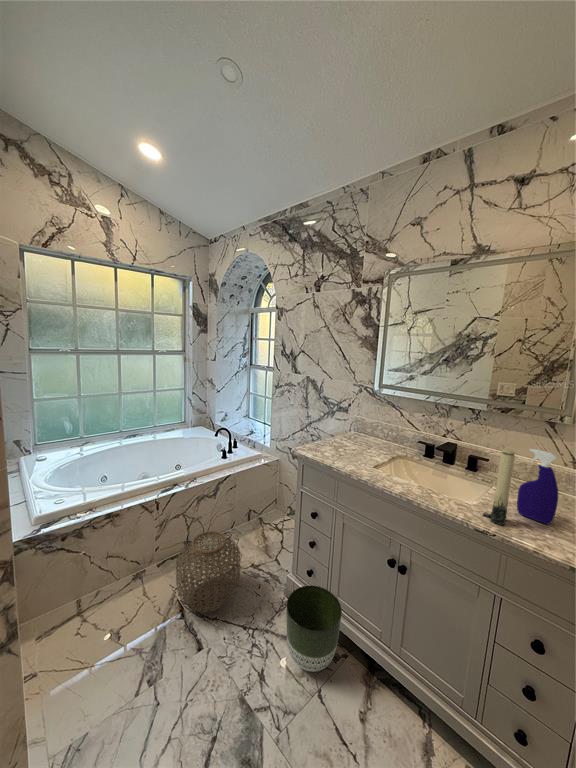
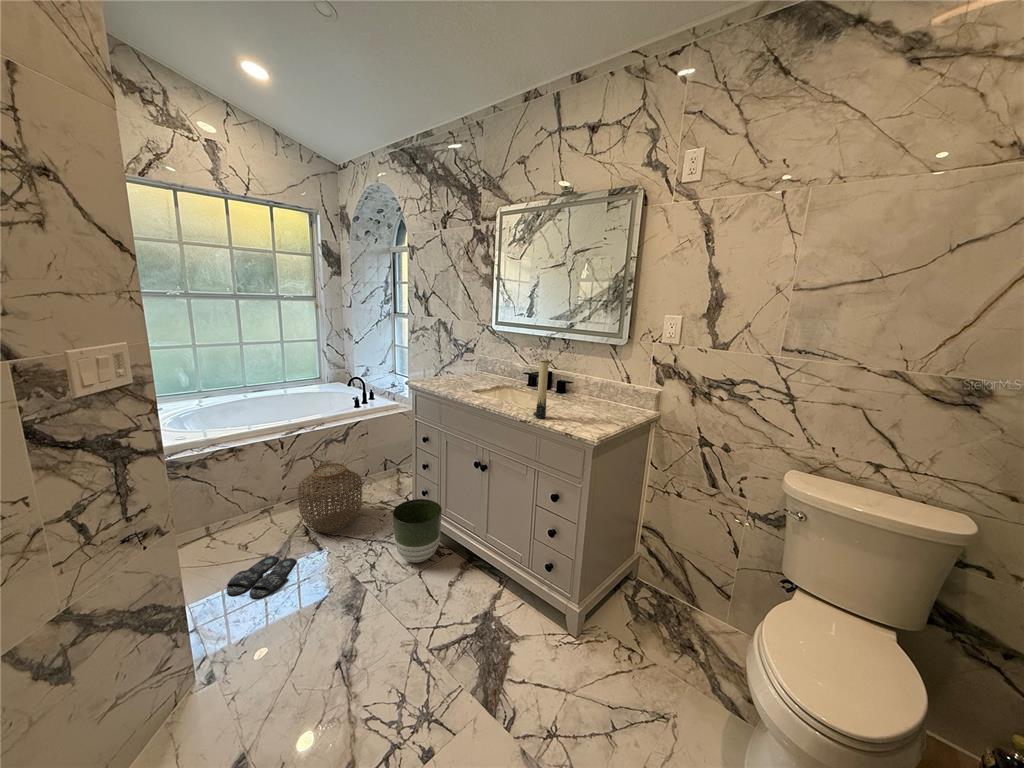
spray bottle: present [517,449,558,524] -> none [564,360,586,419]
slippers: none [100,650,175,730] -> present [227,556,296,598]

